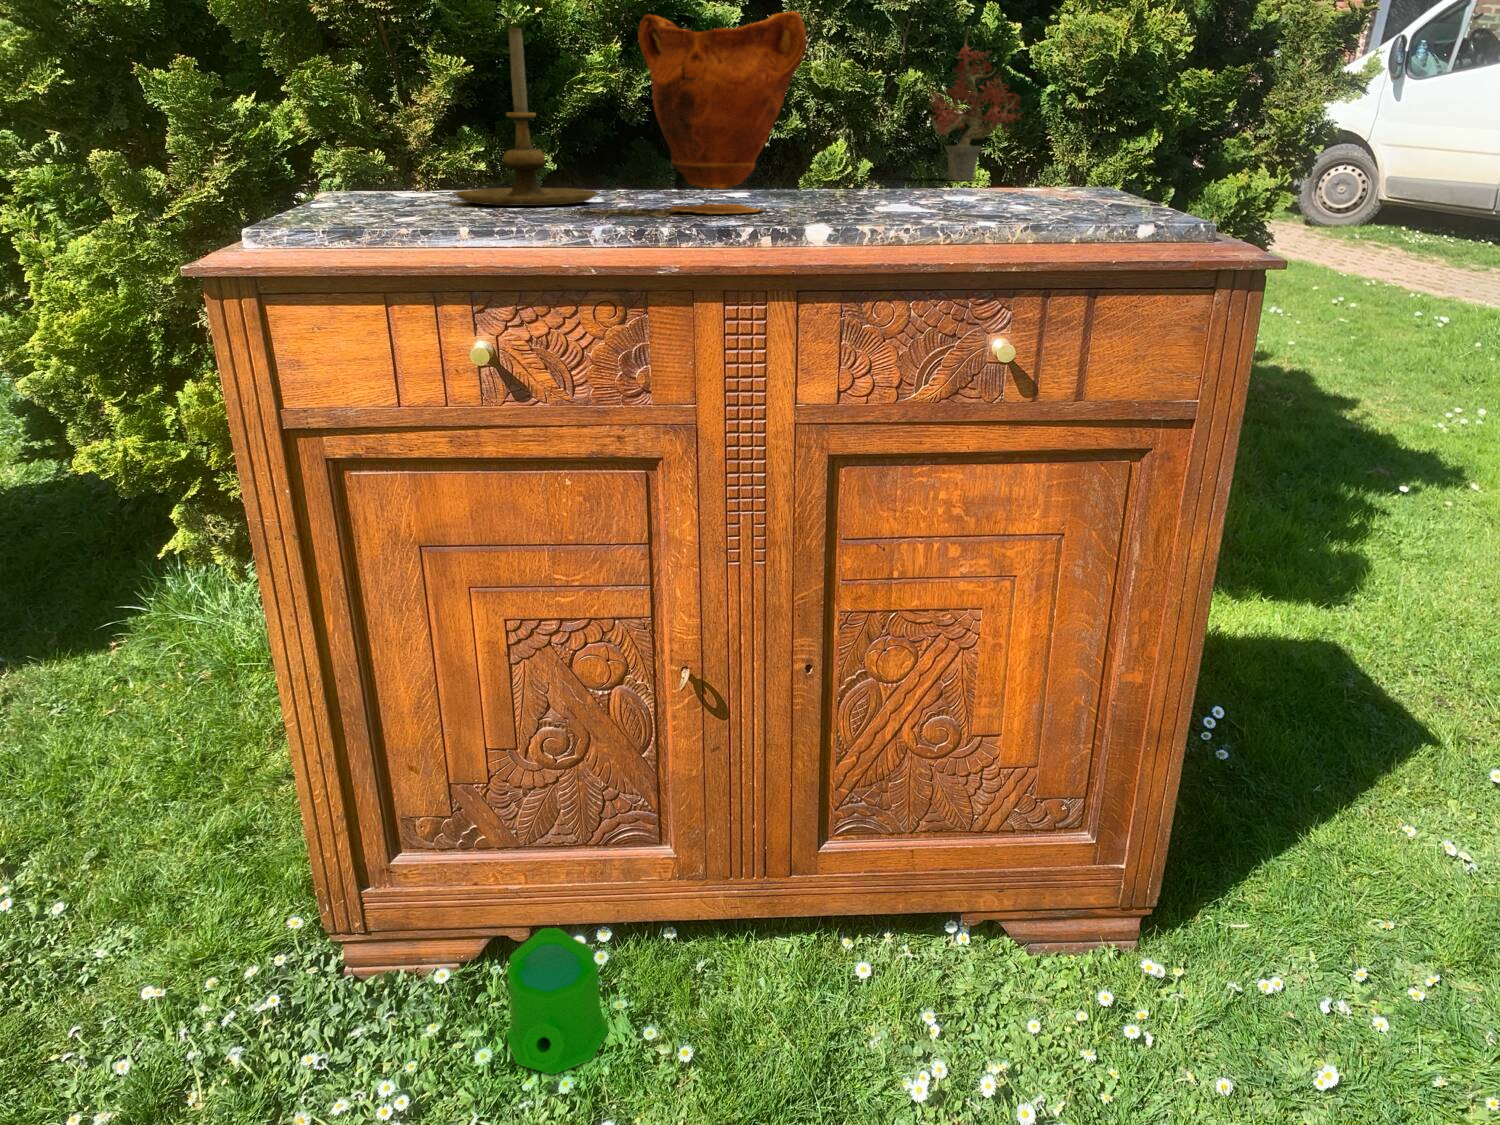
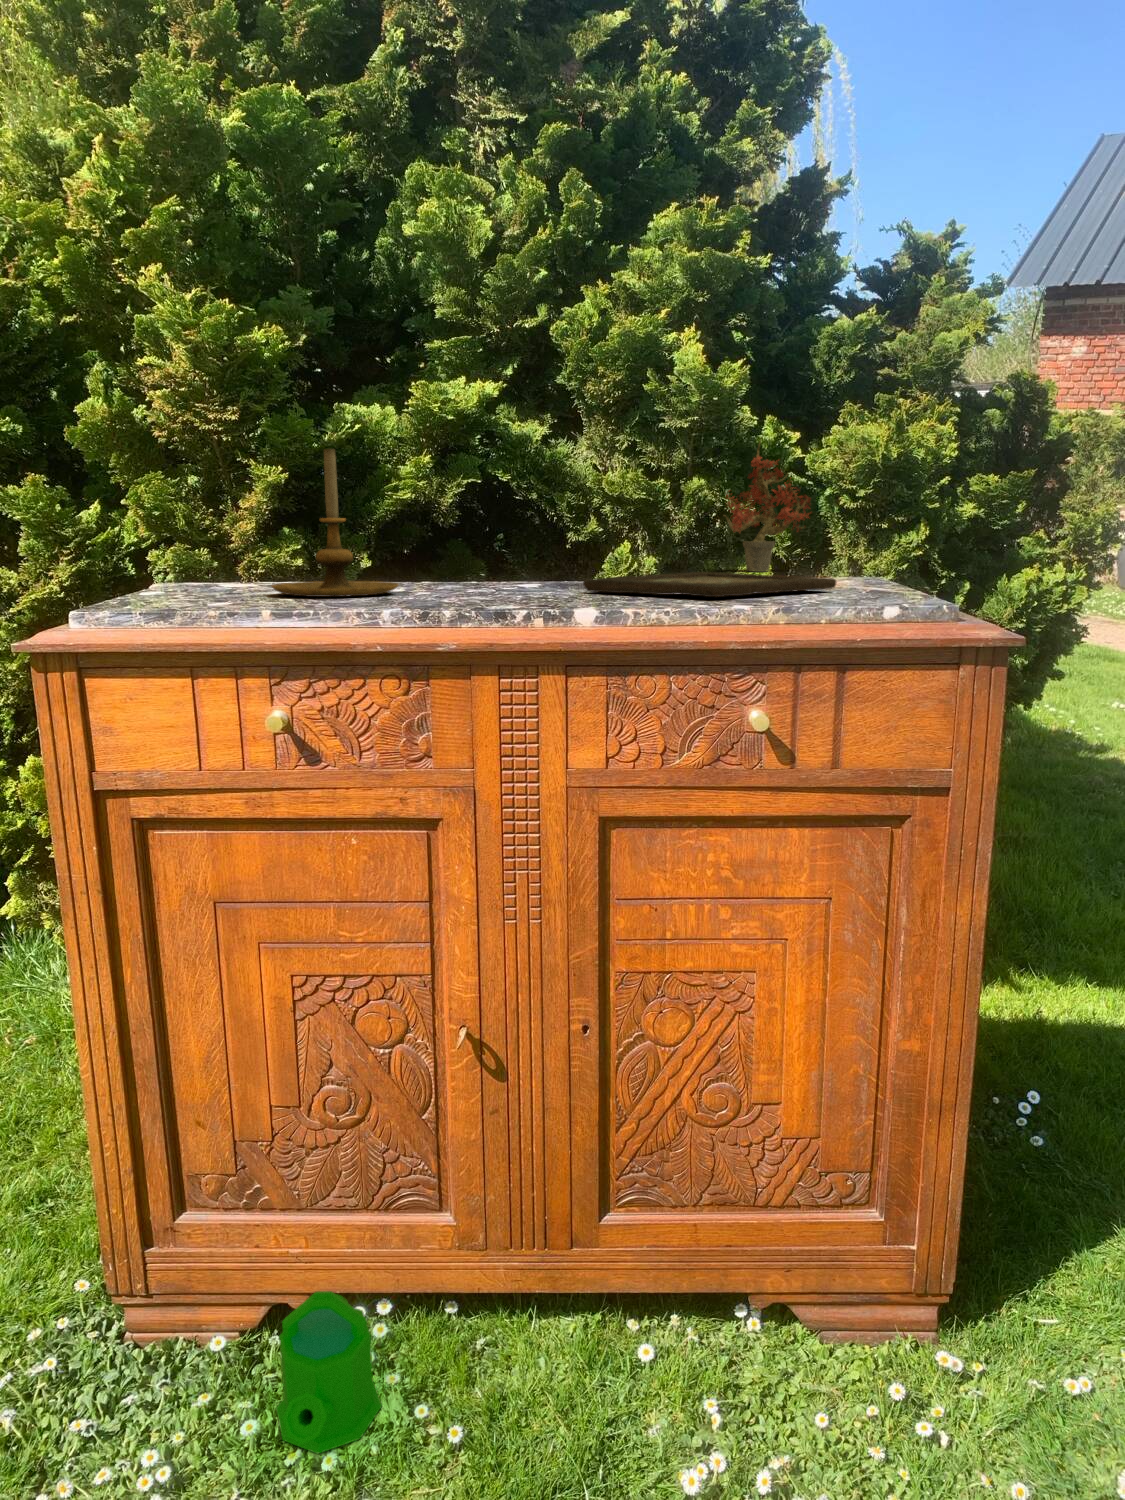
vase: present [638,11,806,214] -> none [428,434,570,604]
decorative tray: none [802,180,1078,208] -> present [583,572,837,597]

